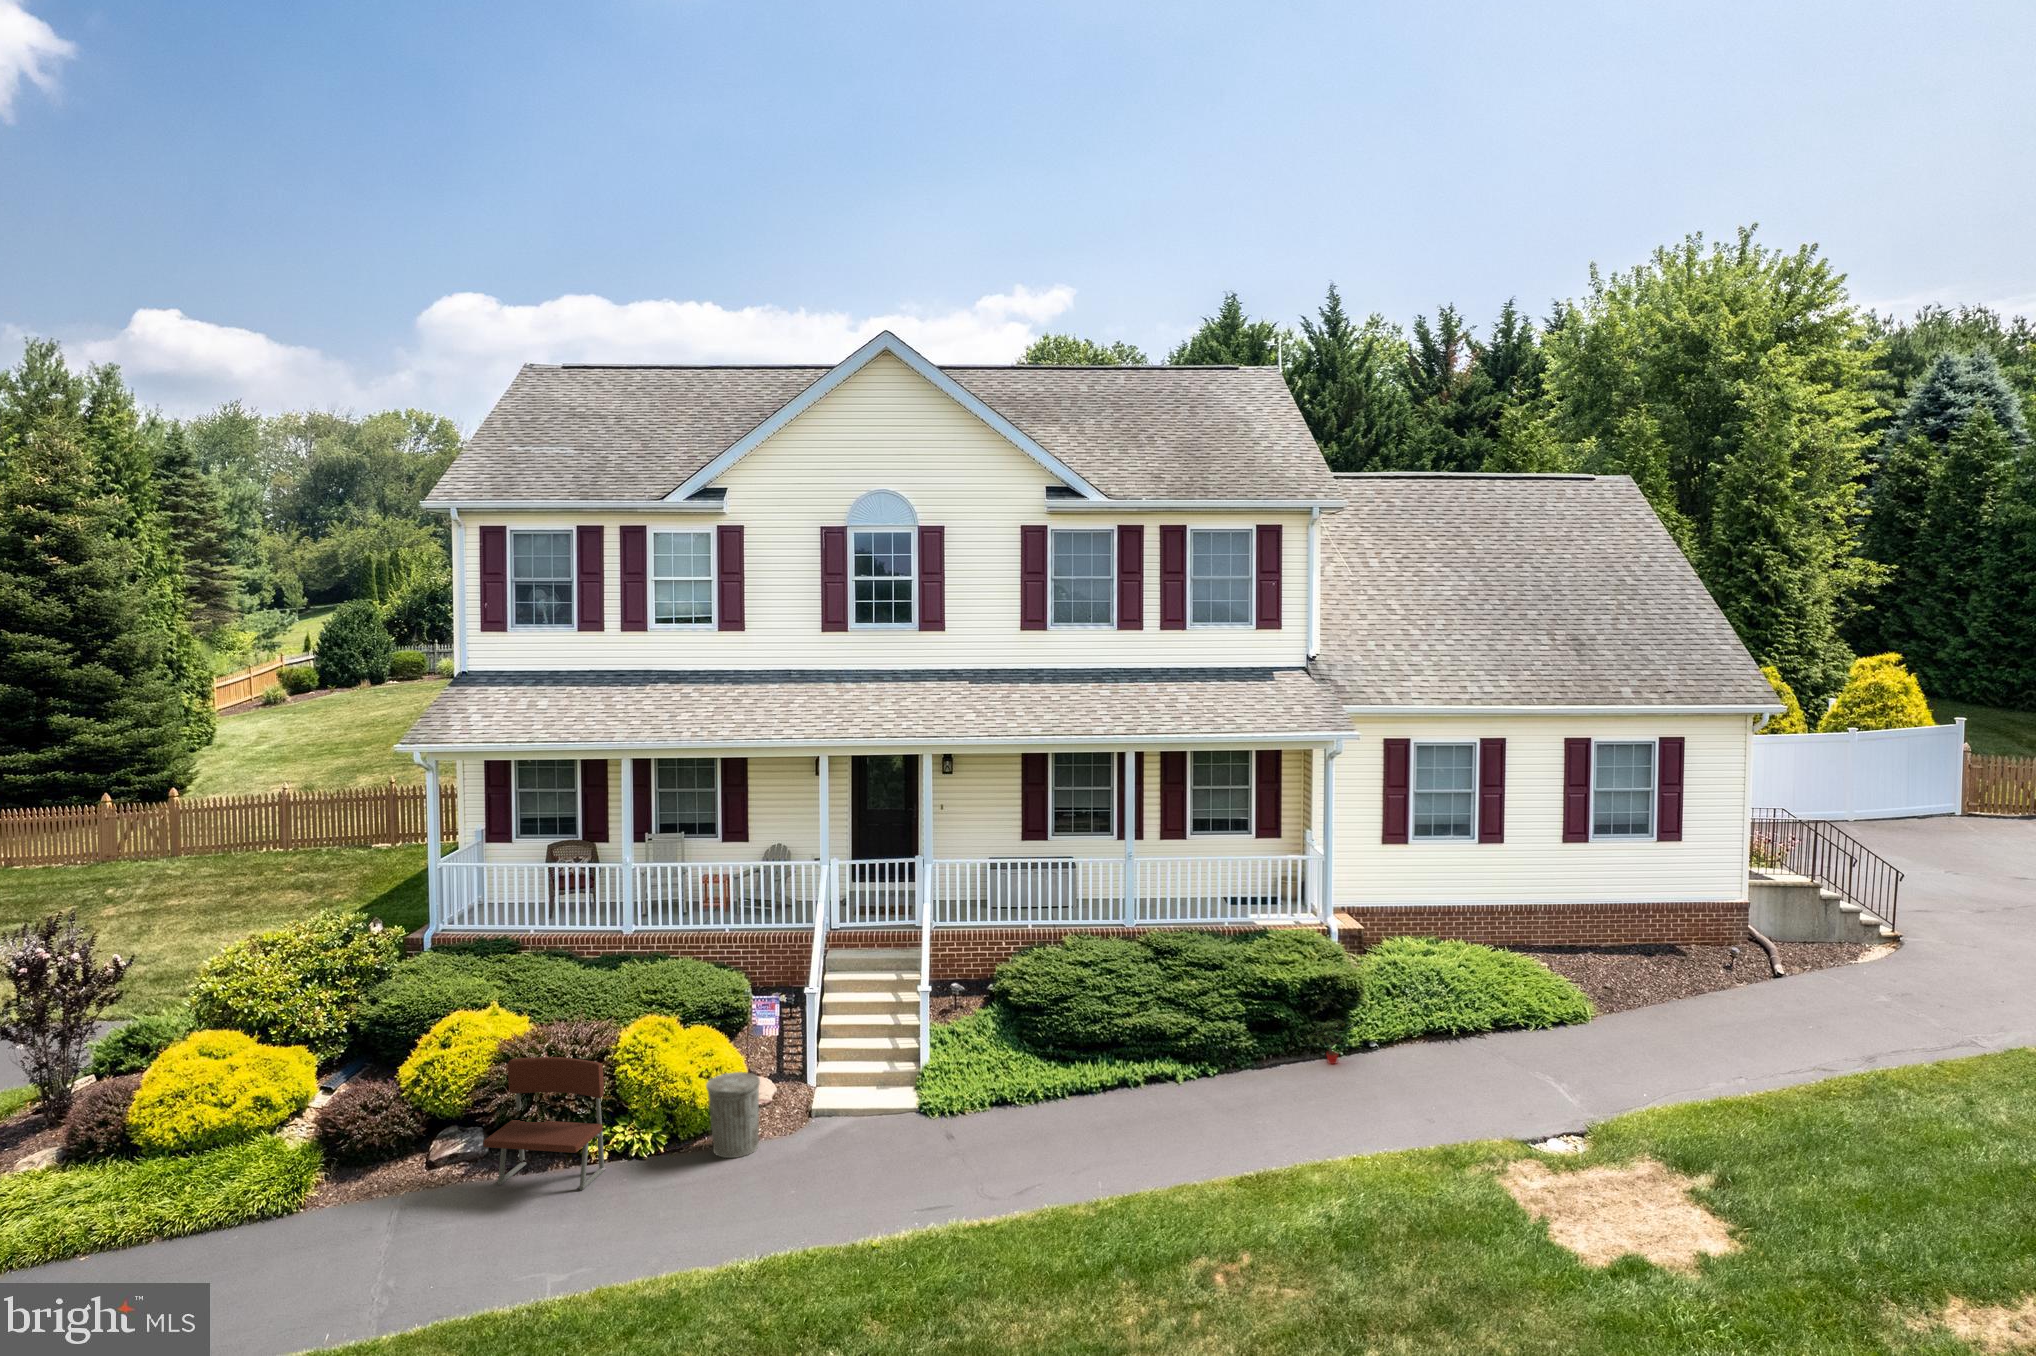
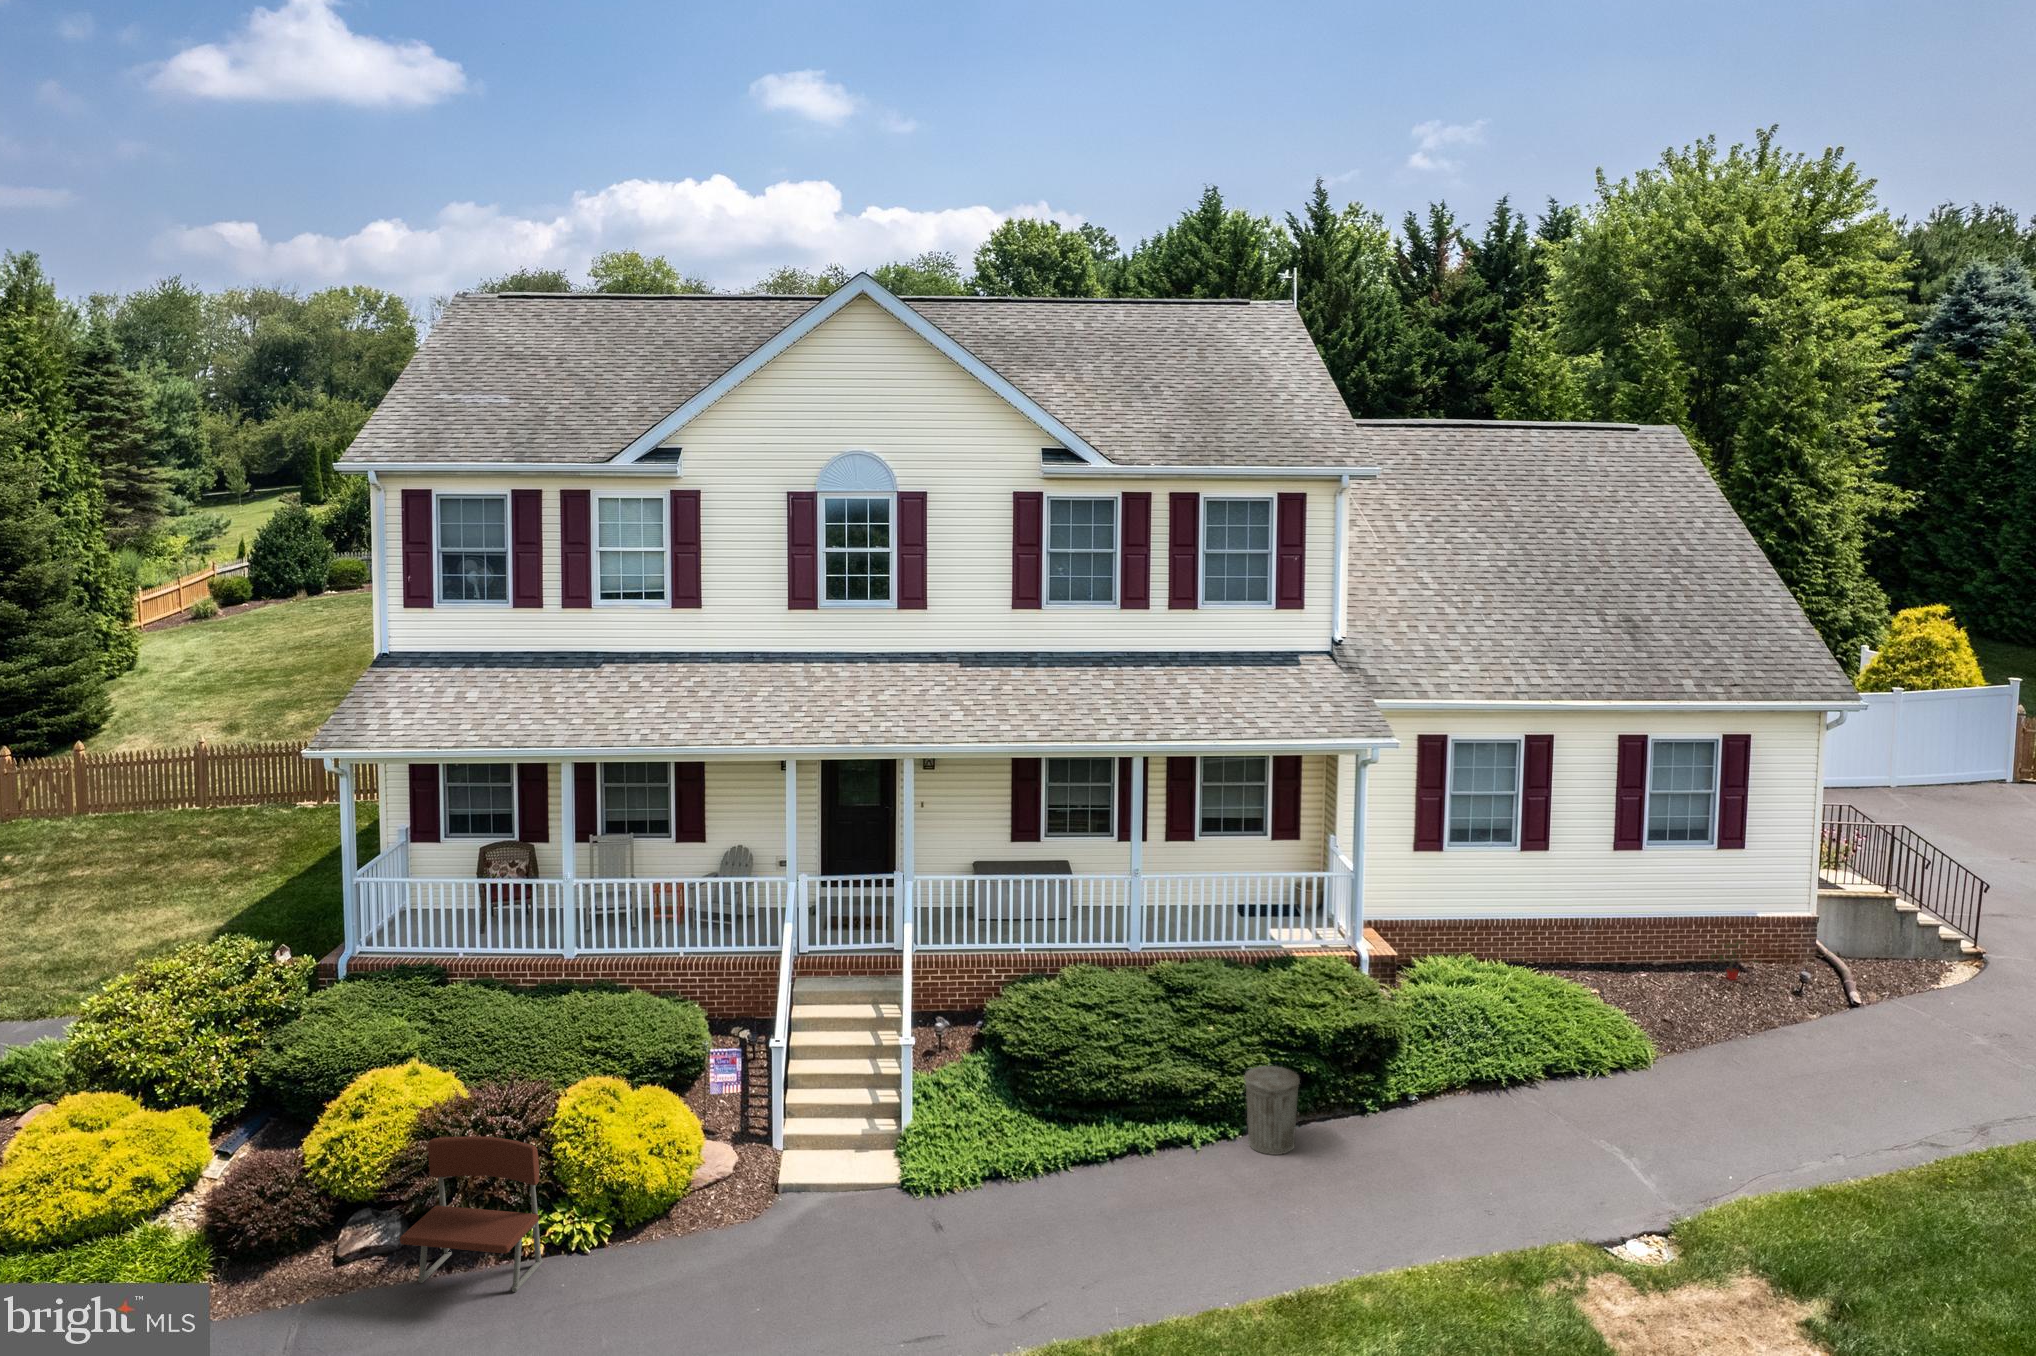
potted plant: present [1309,1020,1358,1064] -> present [1711,942,1757,980]
trash can: present [706,1072,760,1158] -> present [1244,1066,1300,1155]

